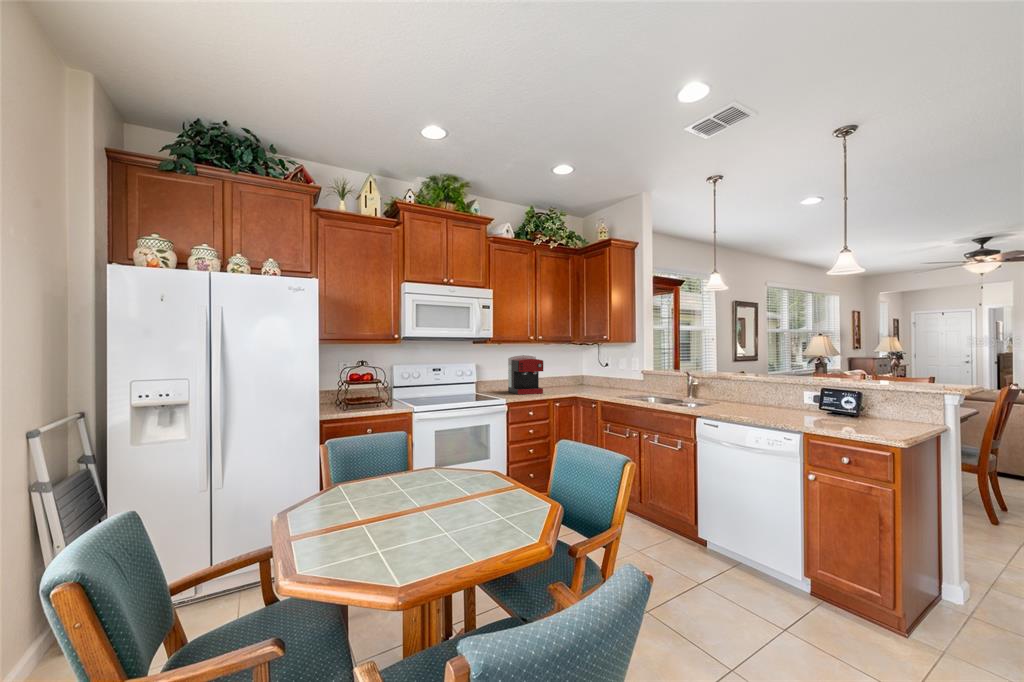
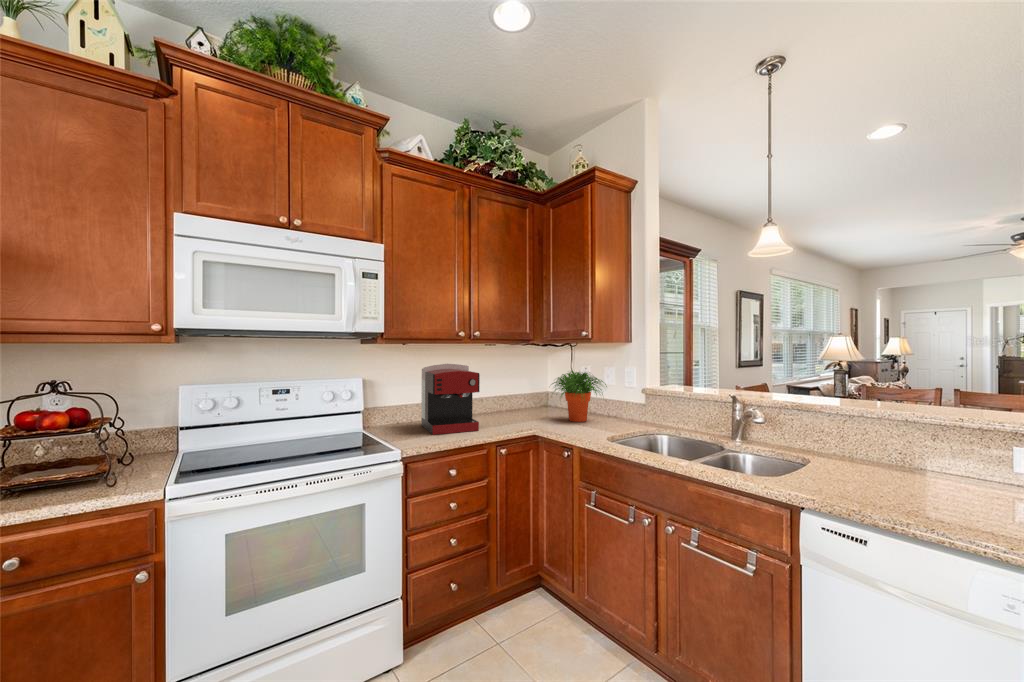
potted plant: none [584,360,620,391] -> present [552,371,607,422]

